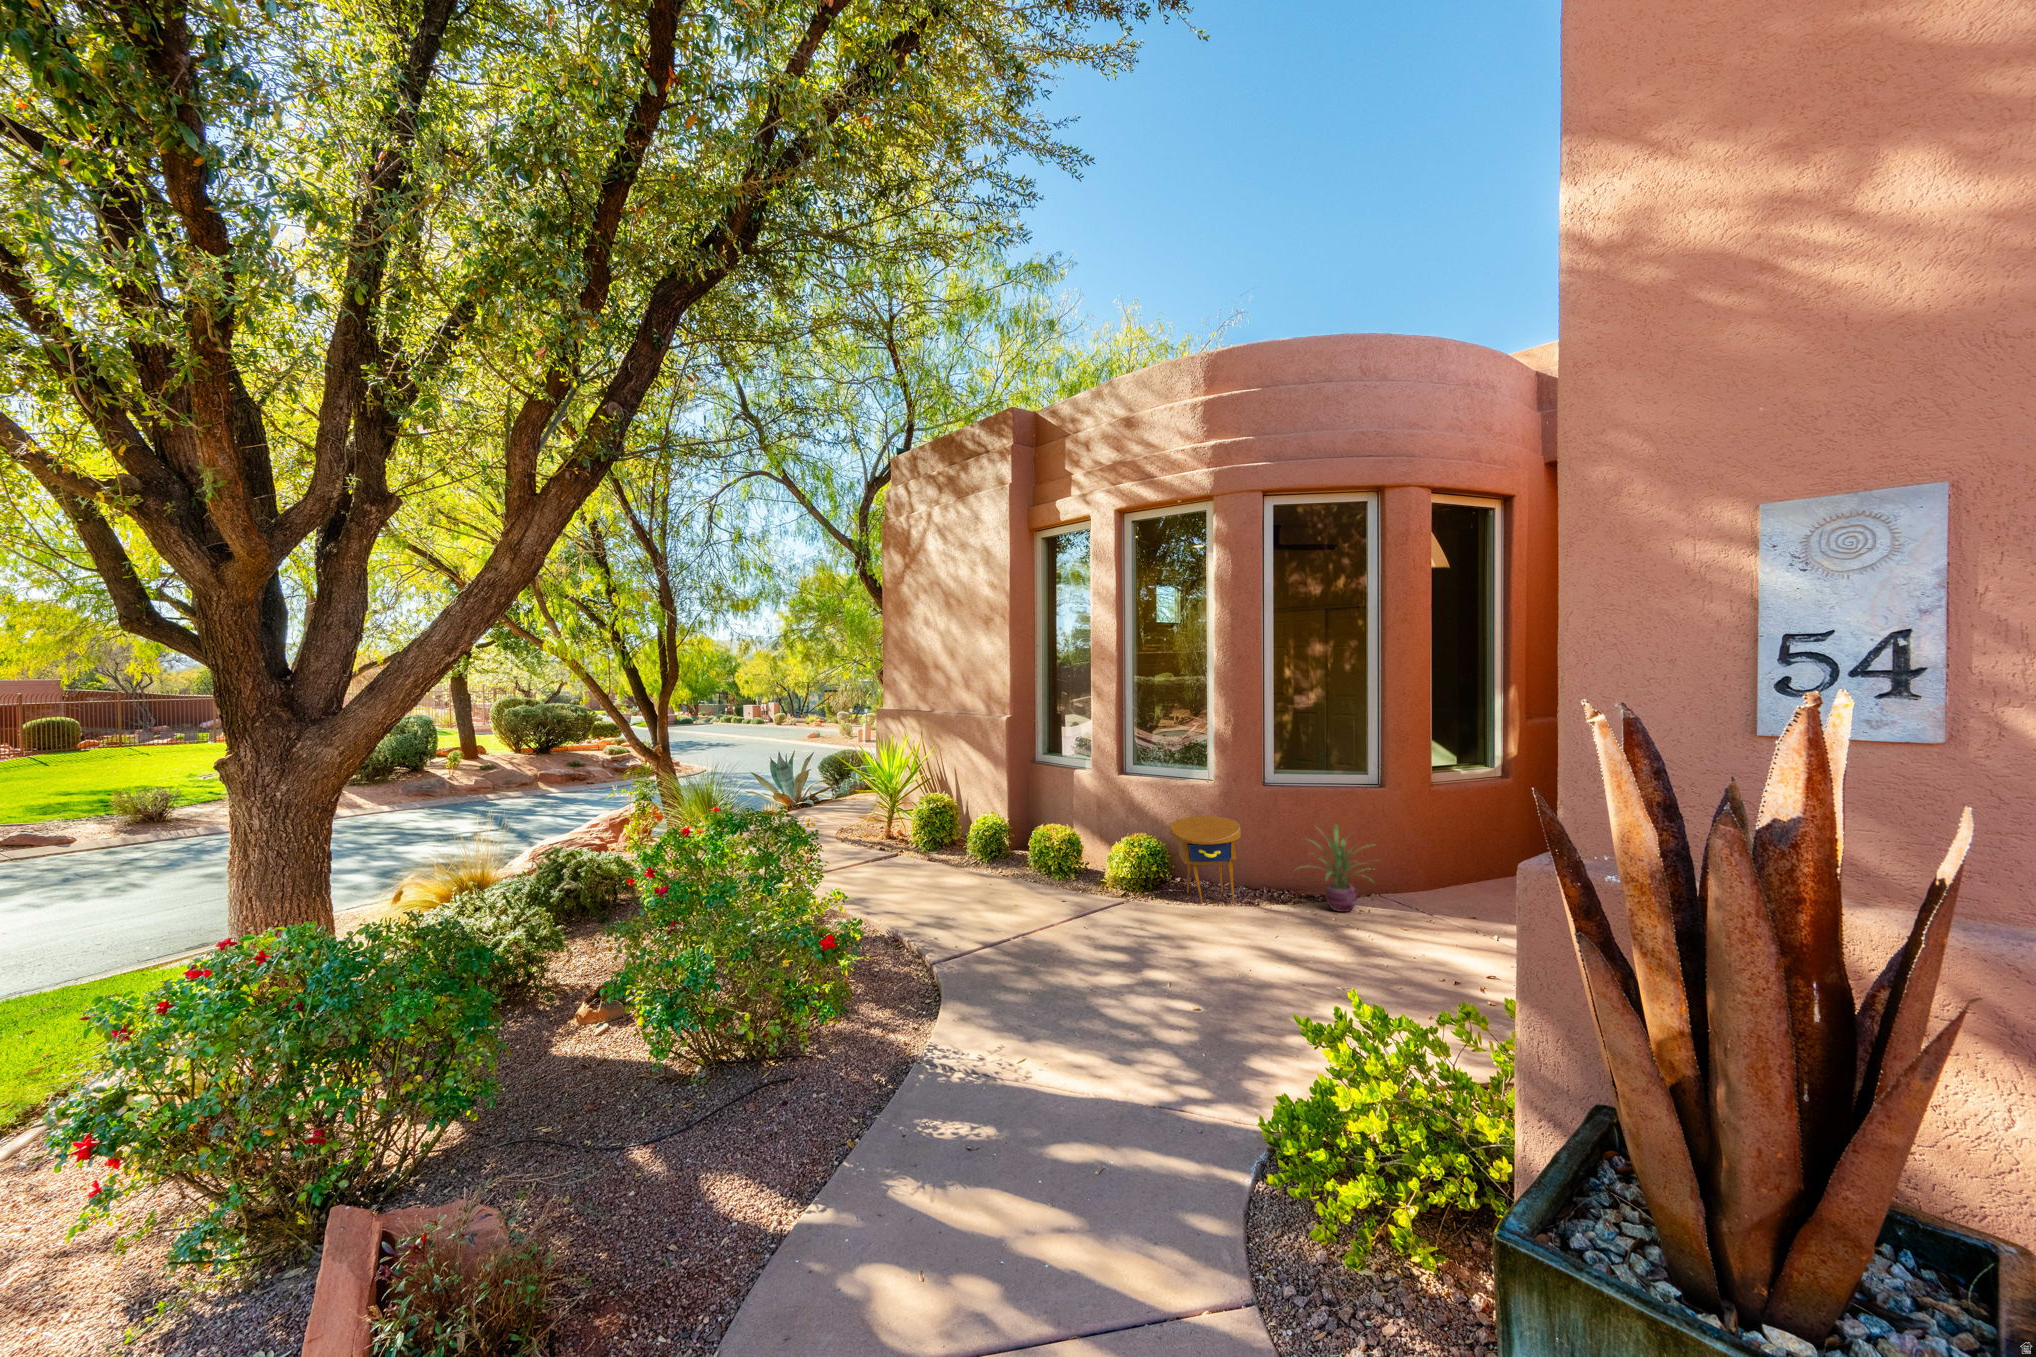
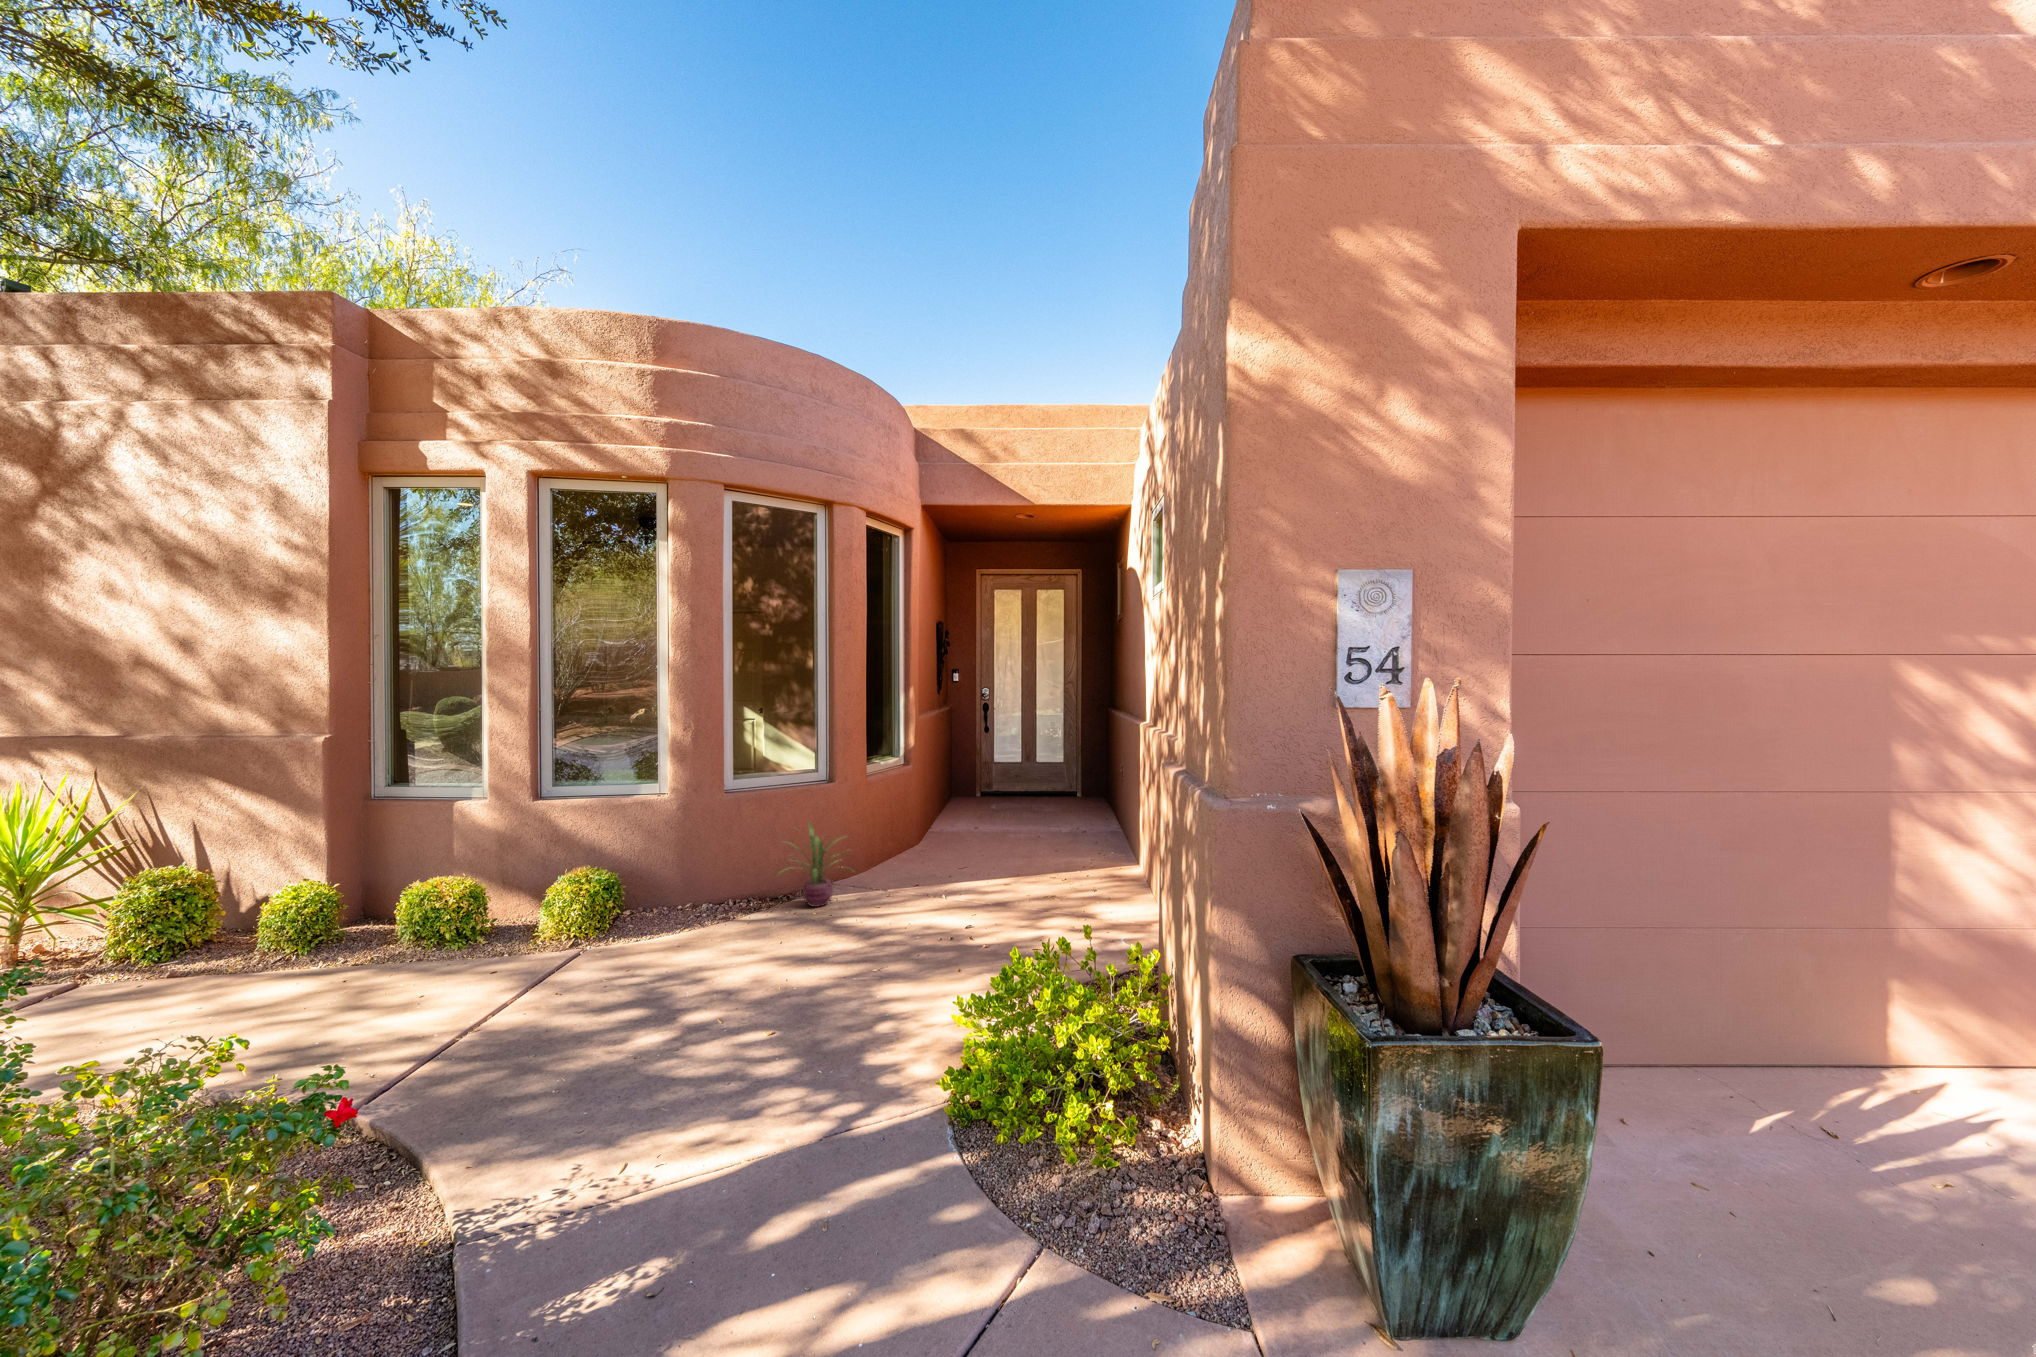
side table: present [1170,816,1241,903] -> none [634,832,719,932]

